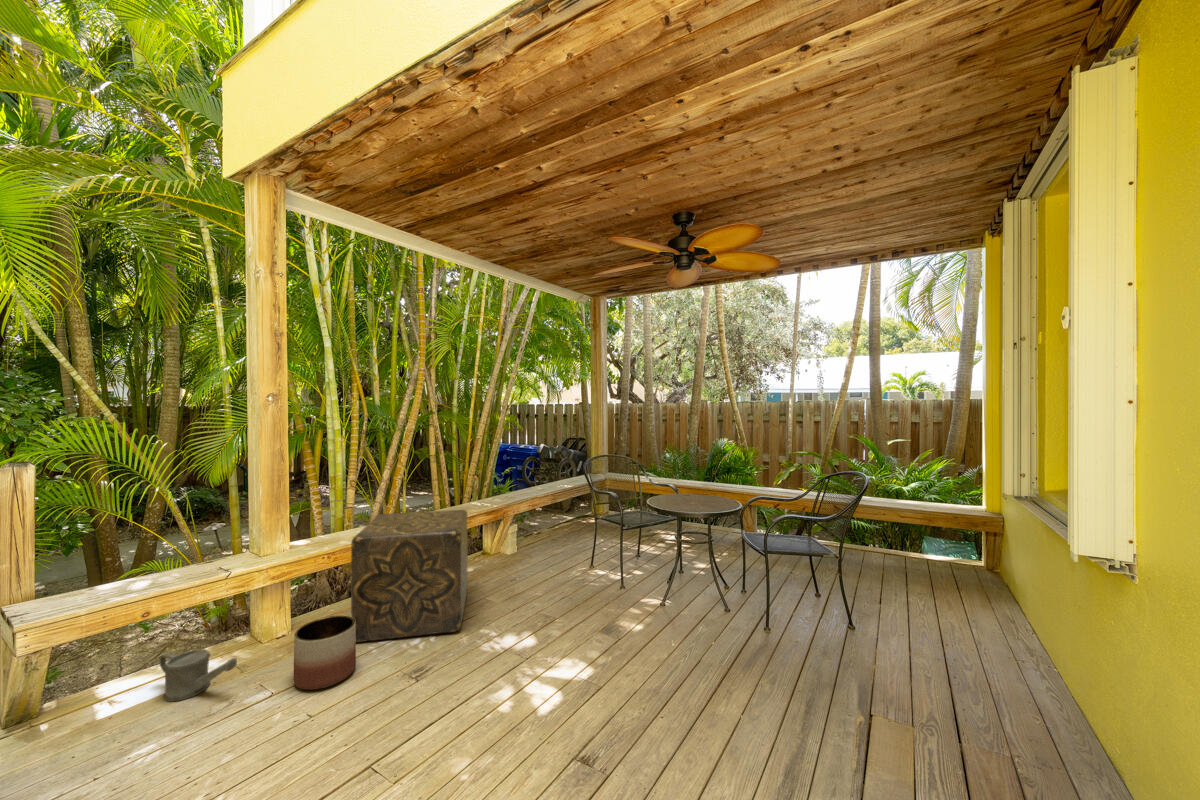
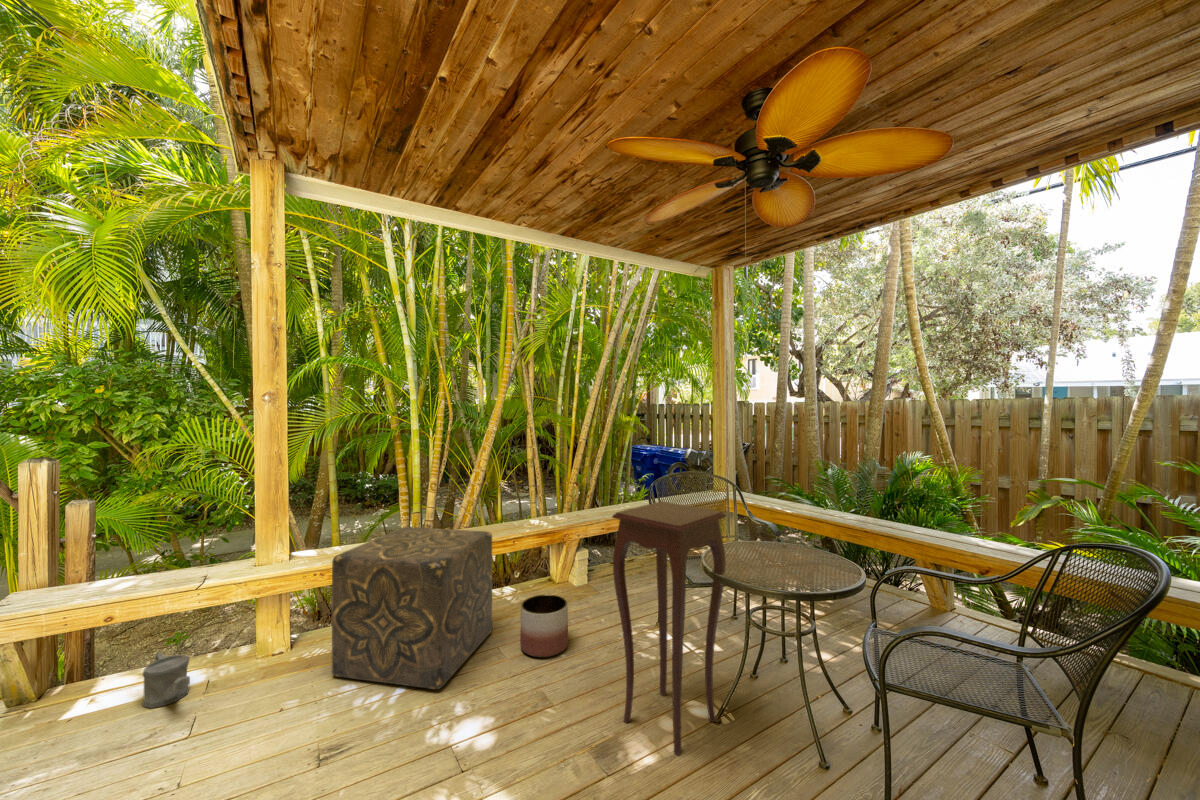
side table: none [596,471,662,627] -> present [612,501,726,755]
planter: present [294,616,356,690] -> present [520,594,568,657]

